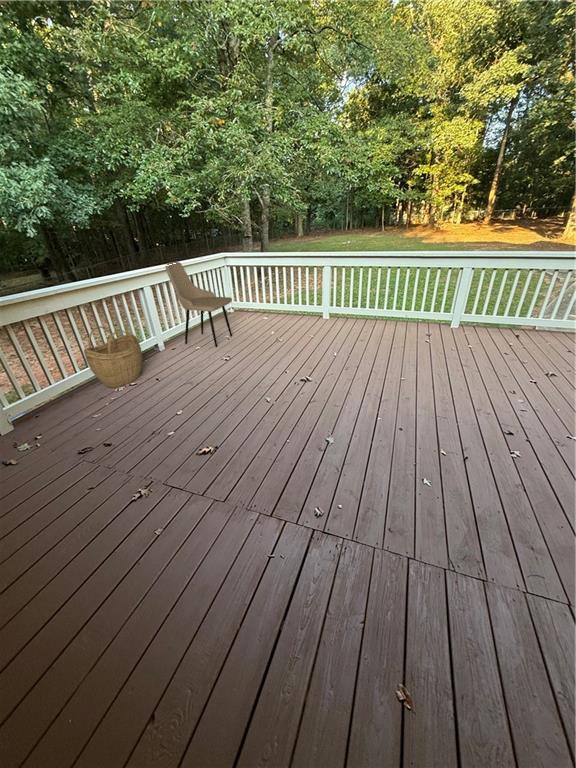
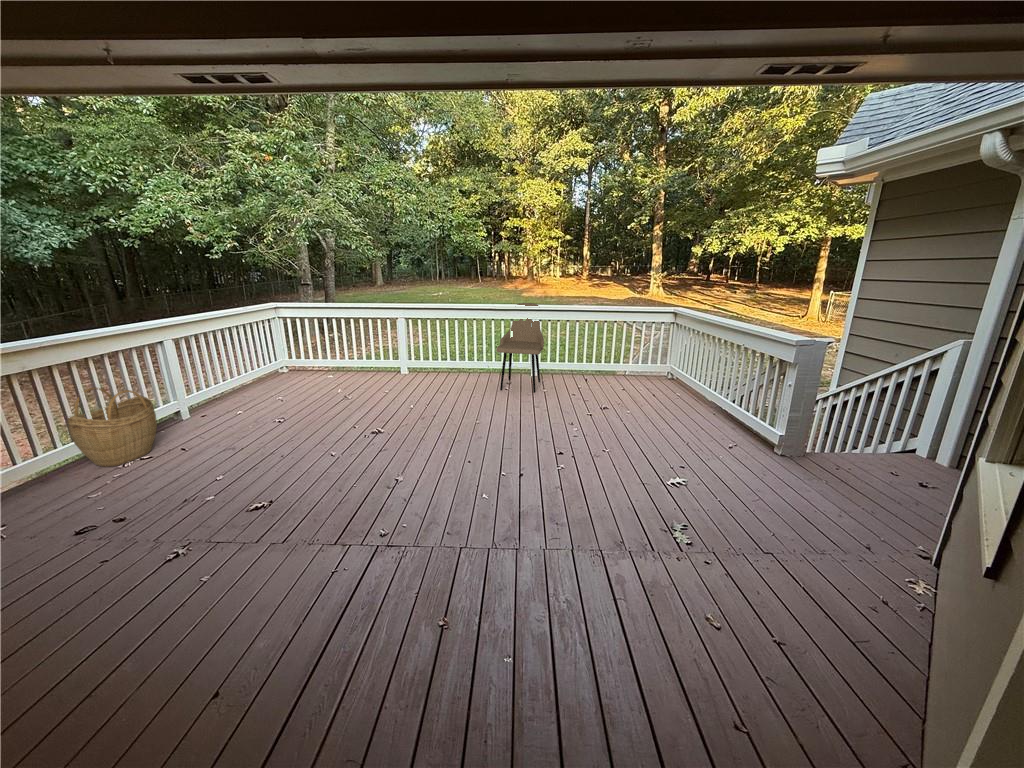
dining chair: present [165,262,232,347] -> present [496,303,544,393]

